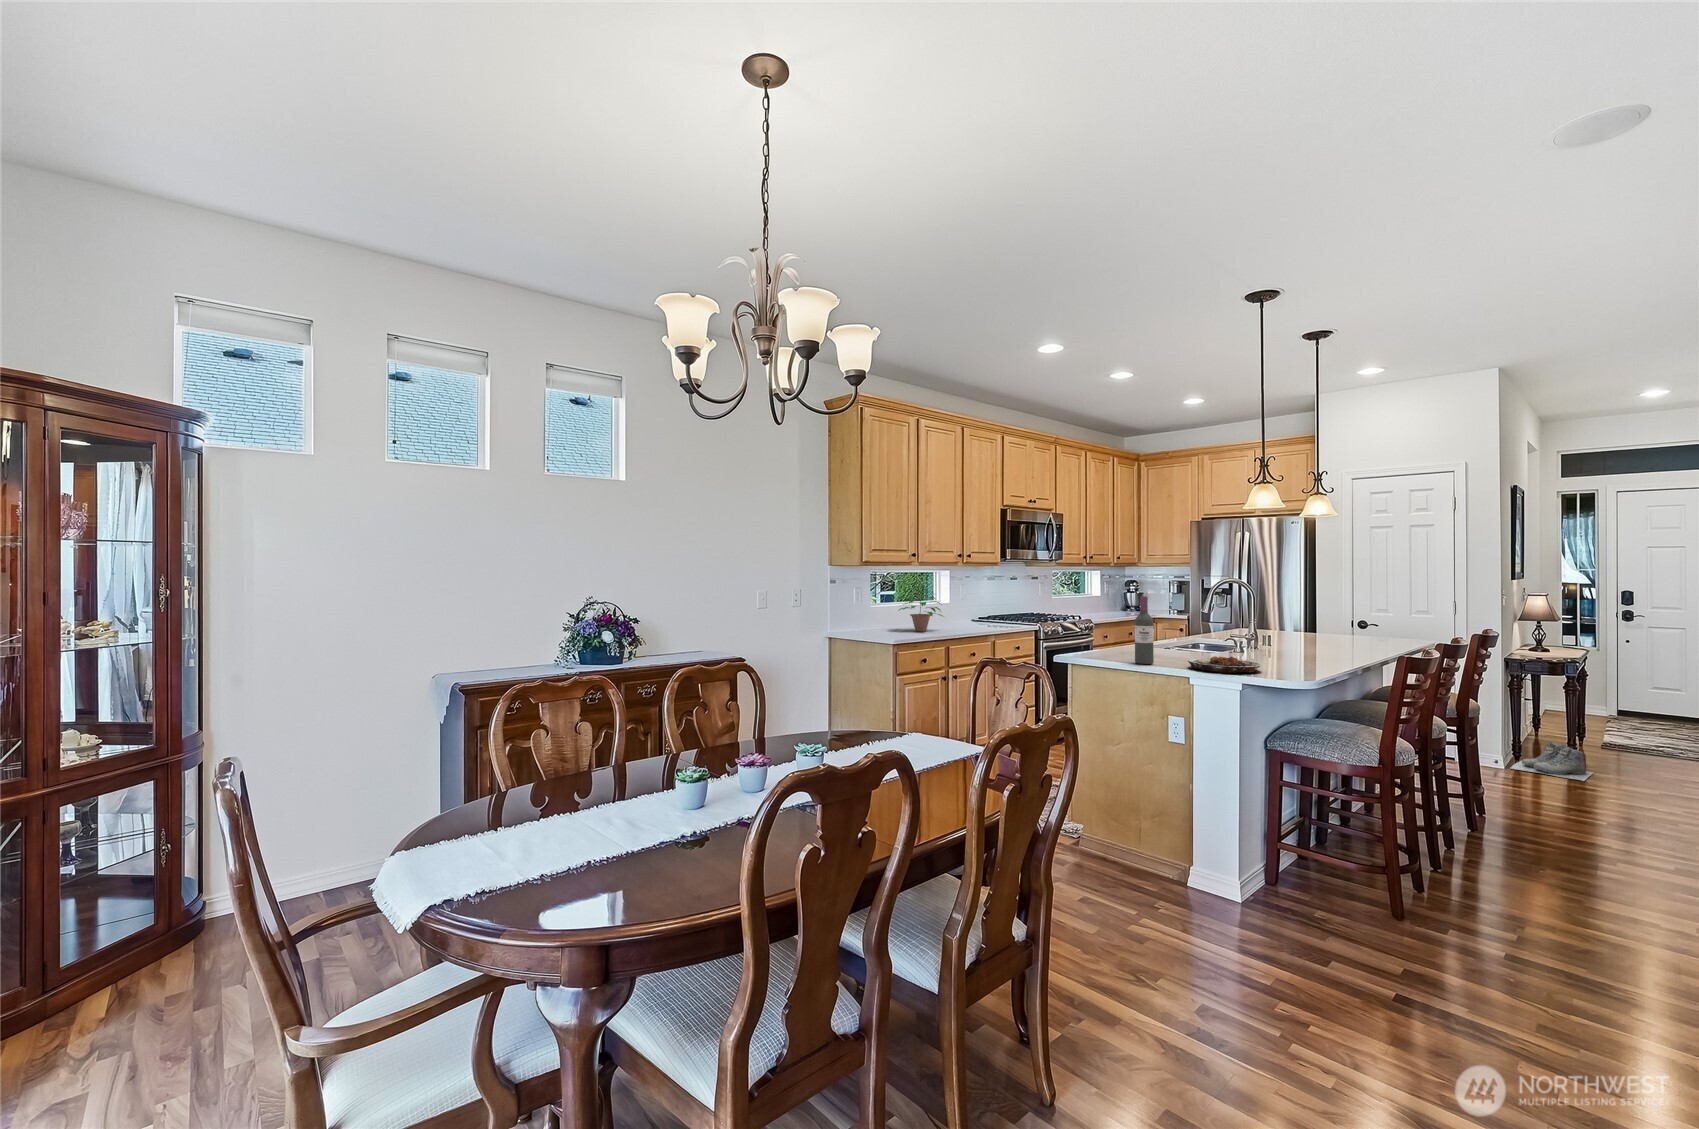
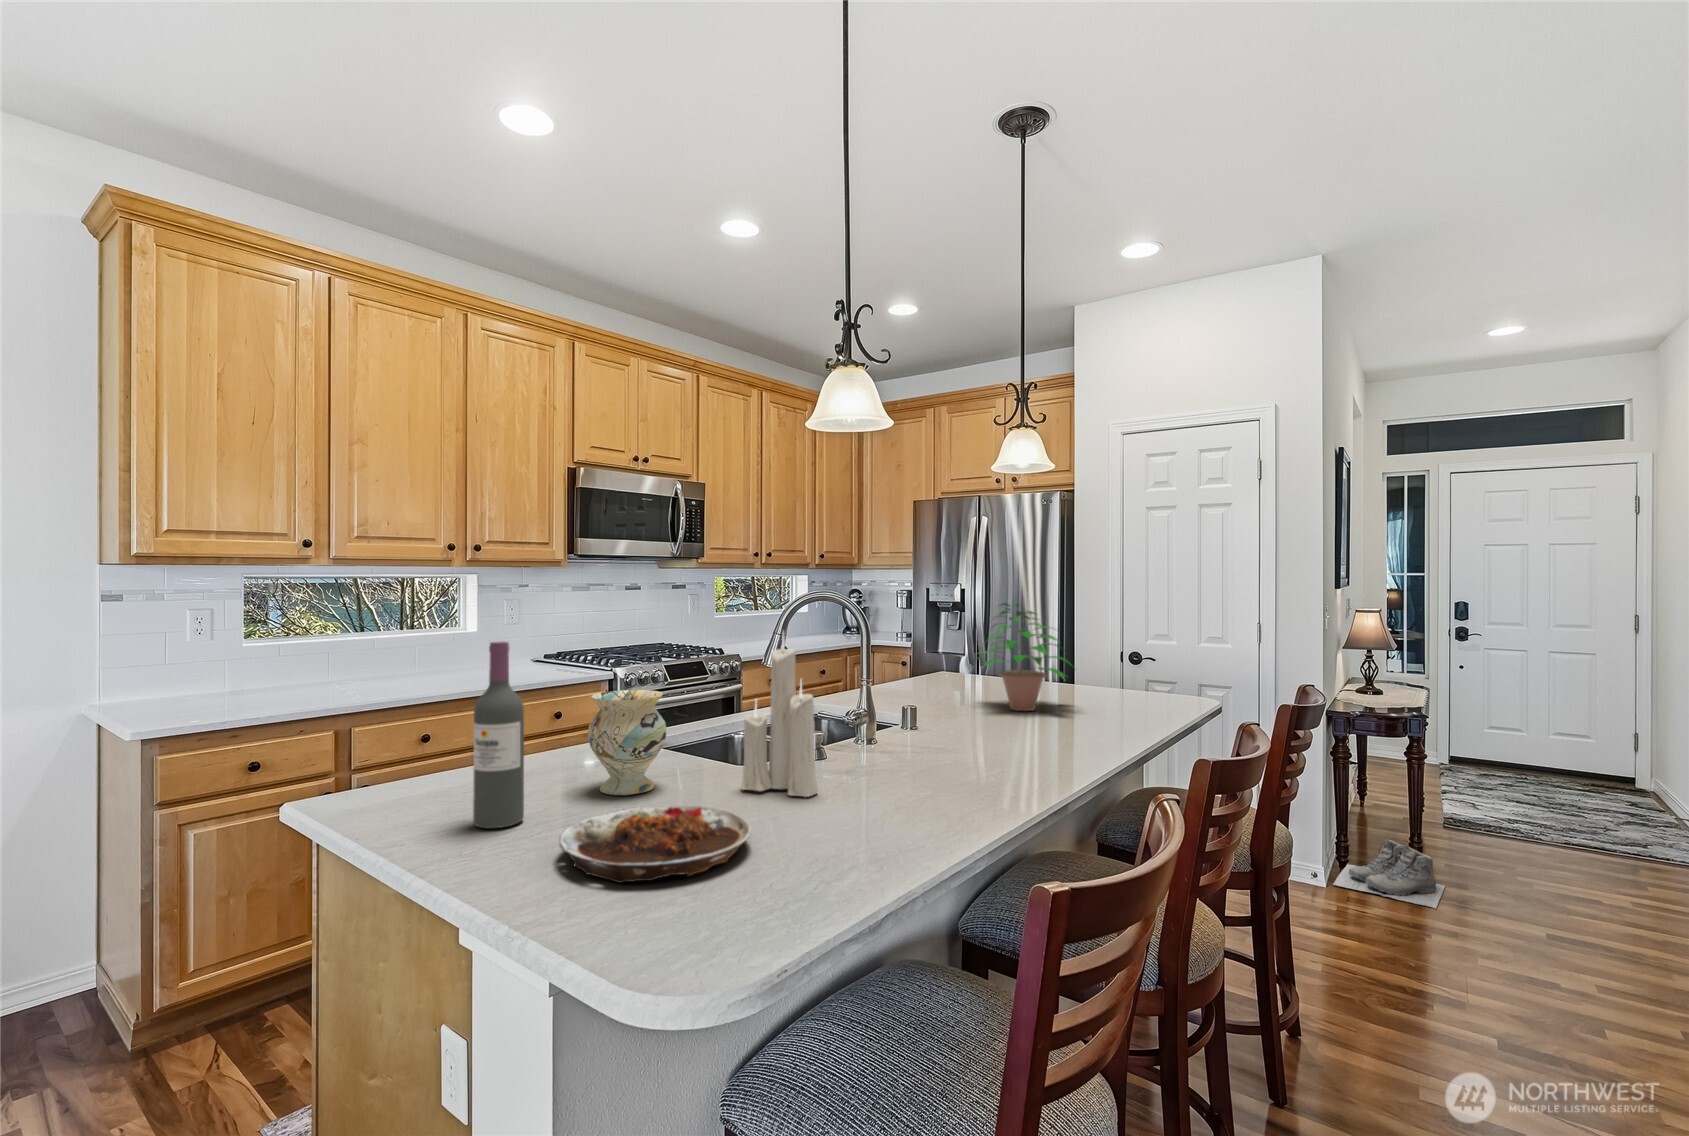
potted plant: present [899,582,942,631] -> present [977,603,1072,711]
candle: none [1221,591,1258,661] -> present [741,637,818,797]
vase: none [1154,619,1188,660] -> present [588,690,666,795]

